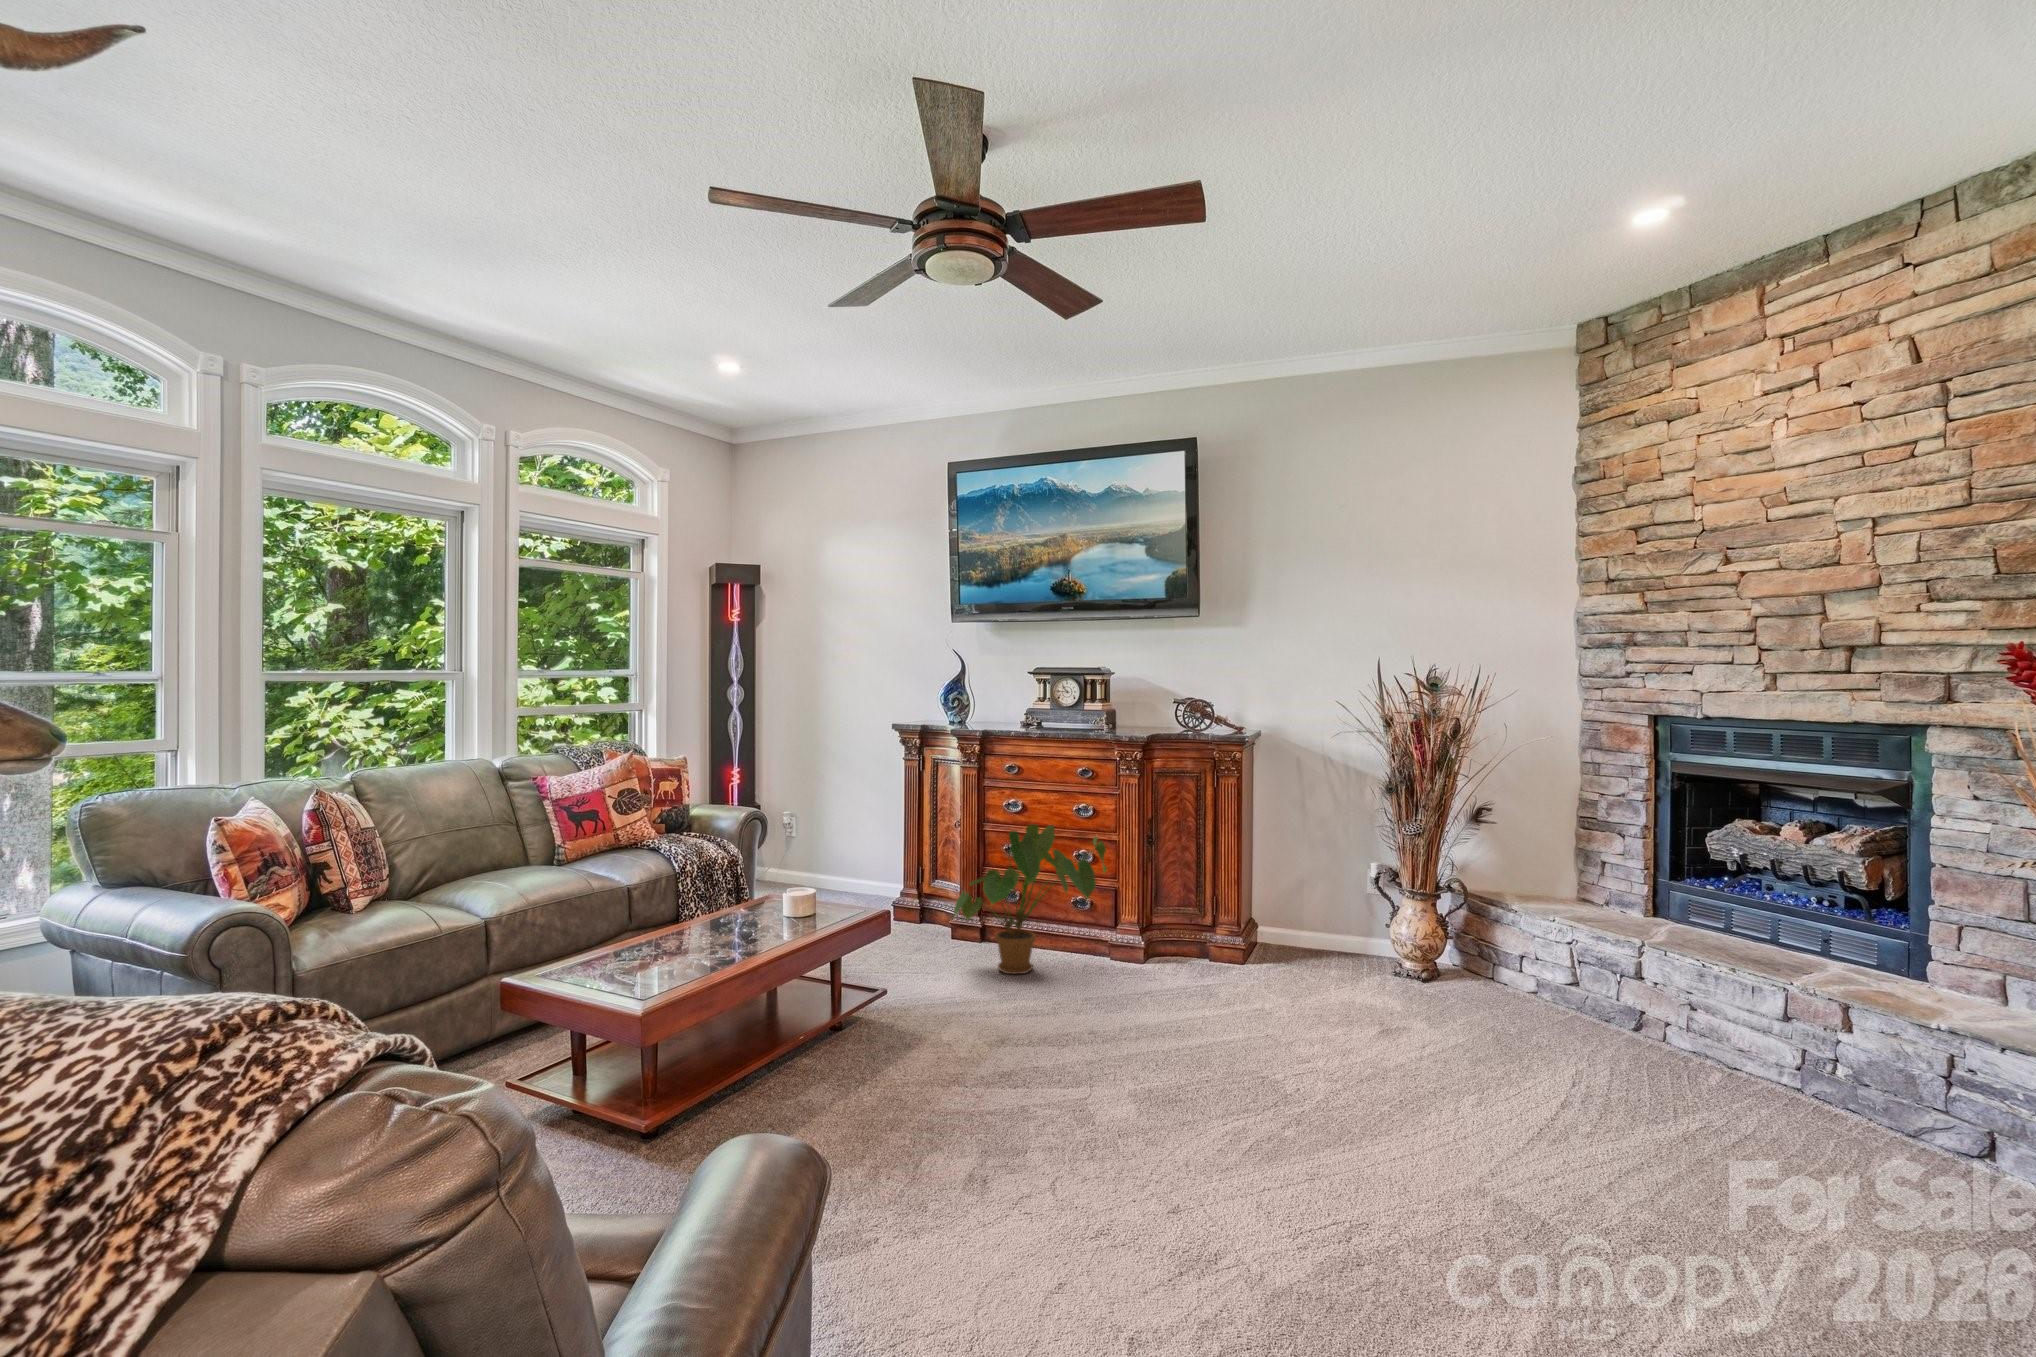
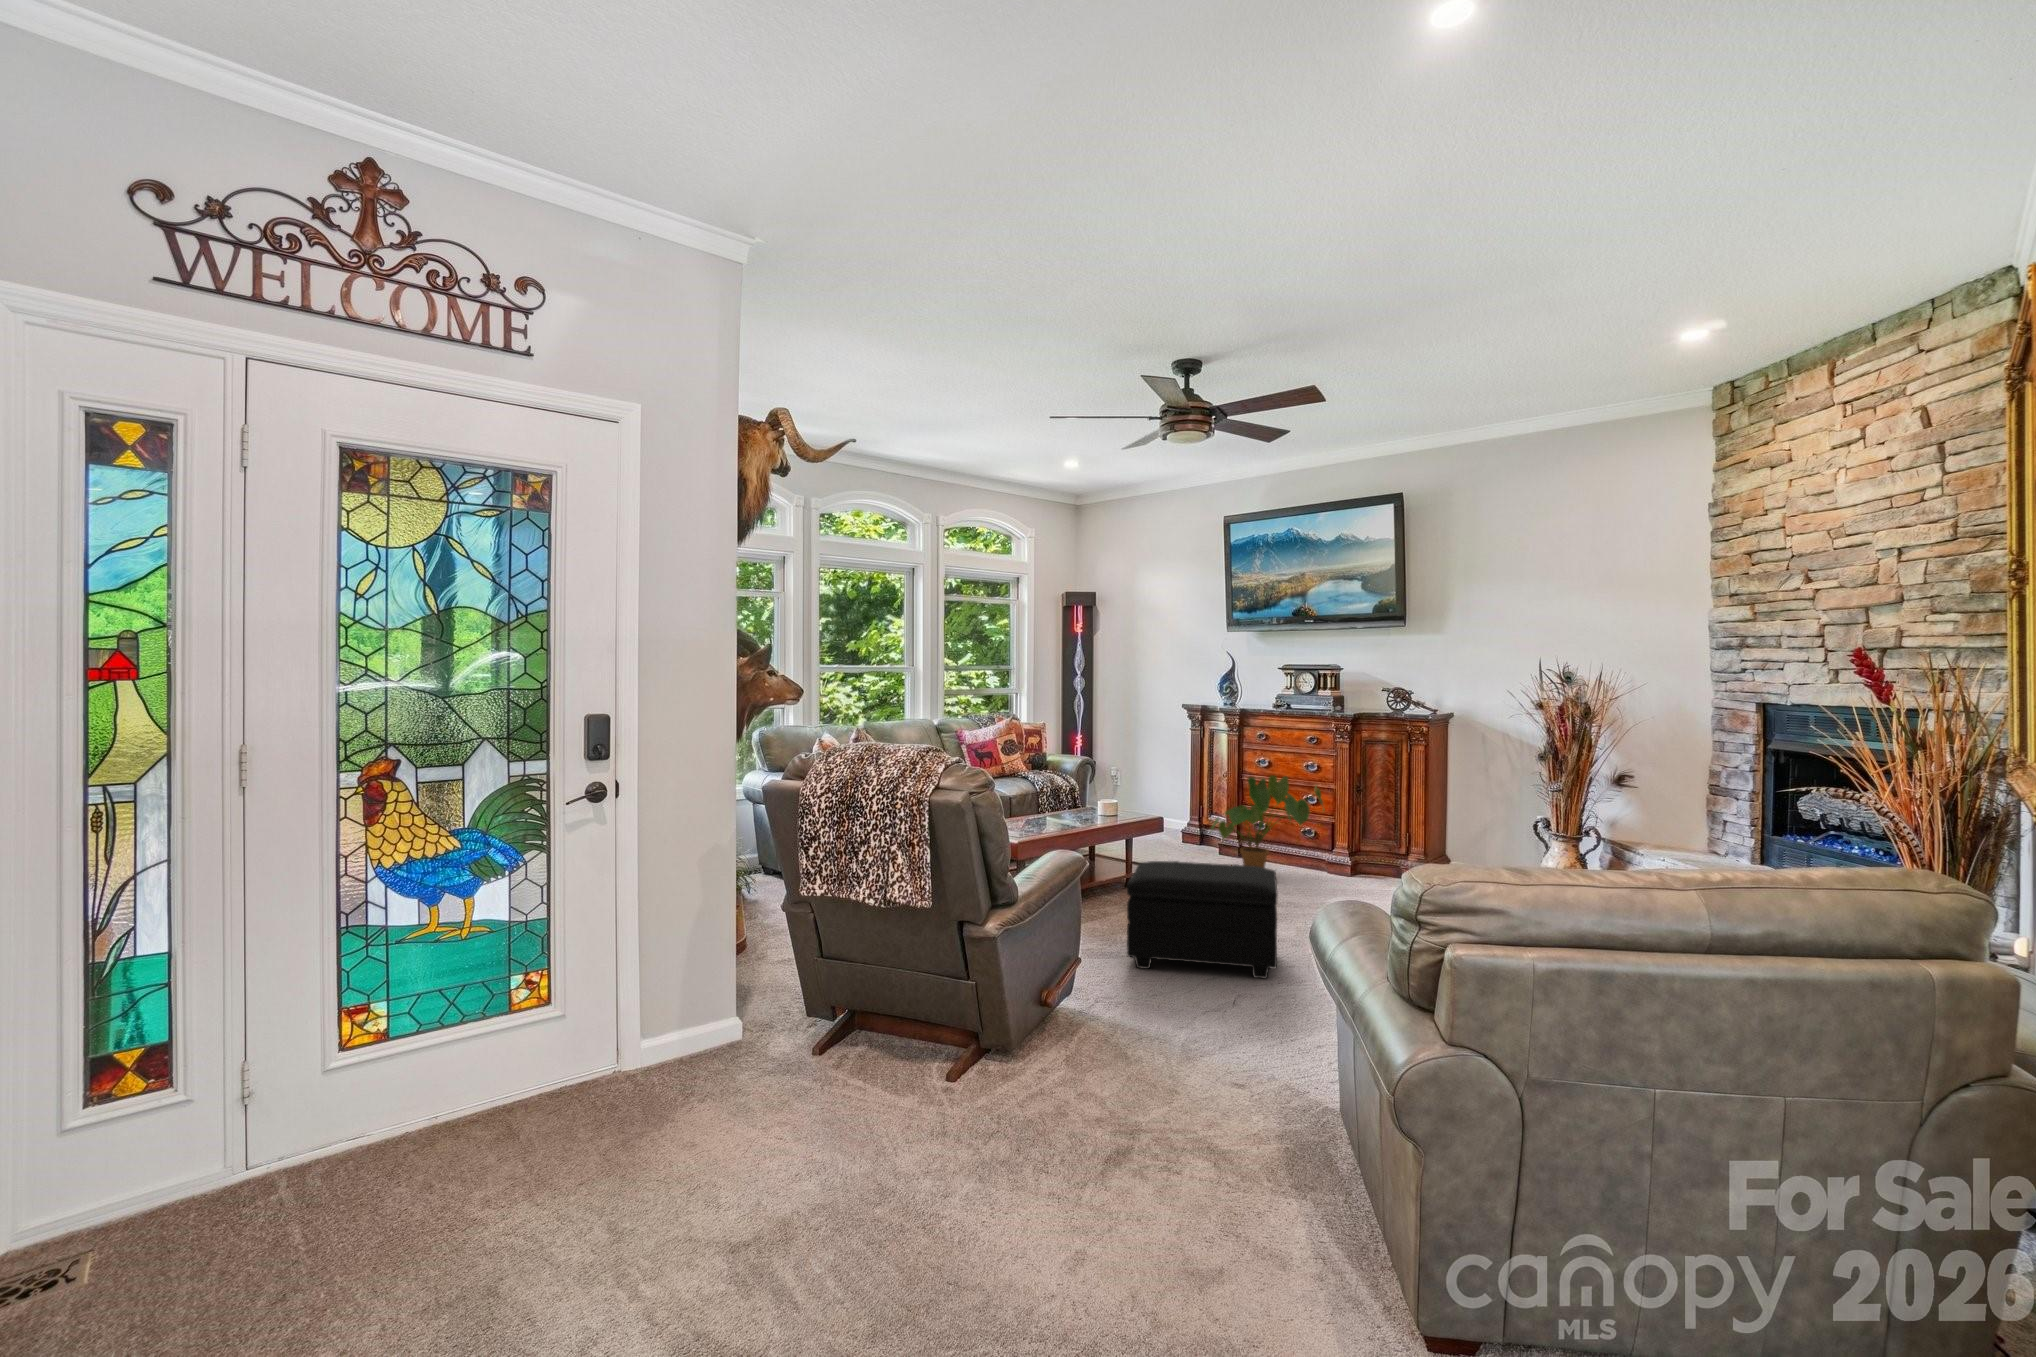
footstool: none [905,1005,1181,1241] -> present [1127,861,1278,979]

